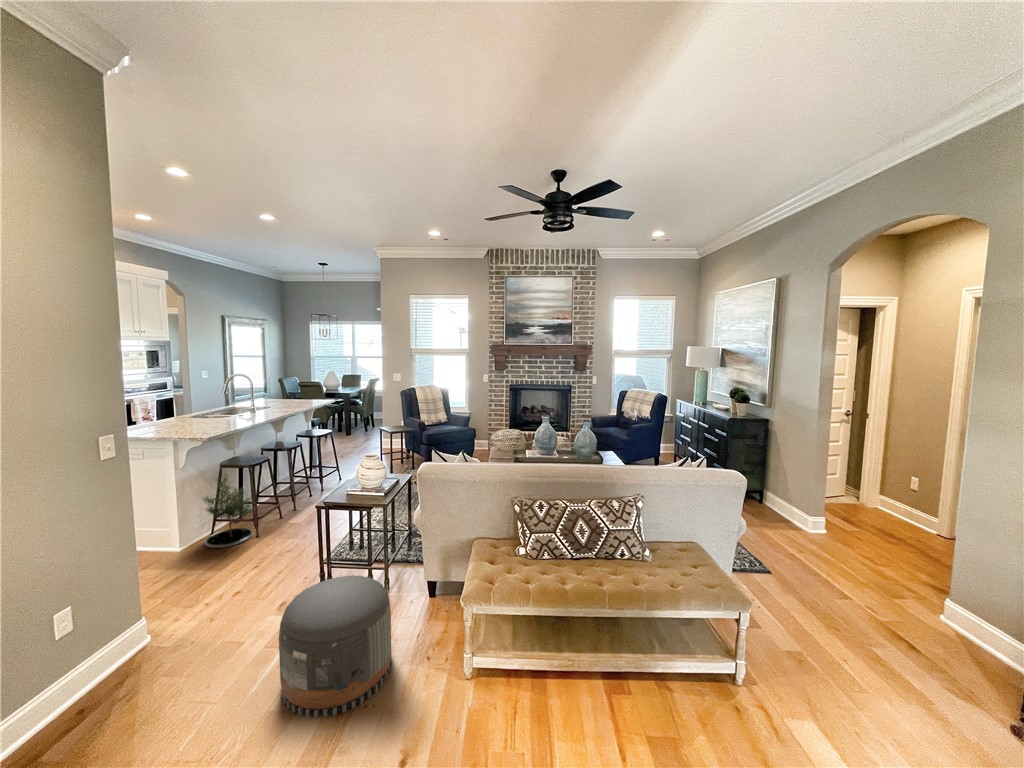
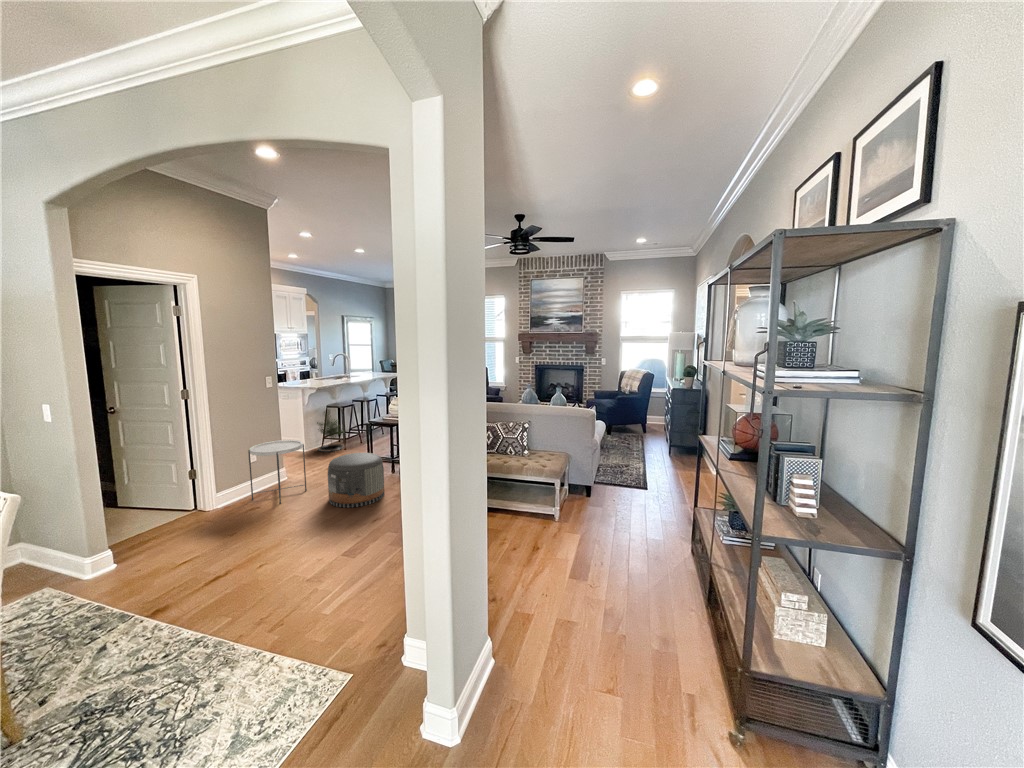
side table: none [71,569,217,736] -> present [248,440,307,504]

